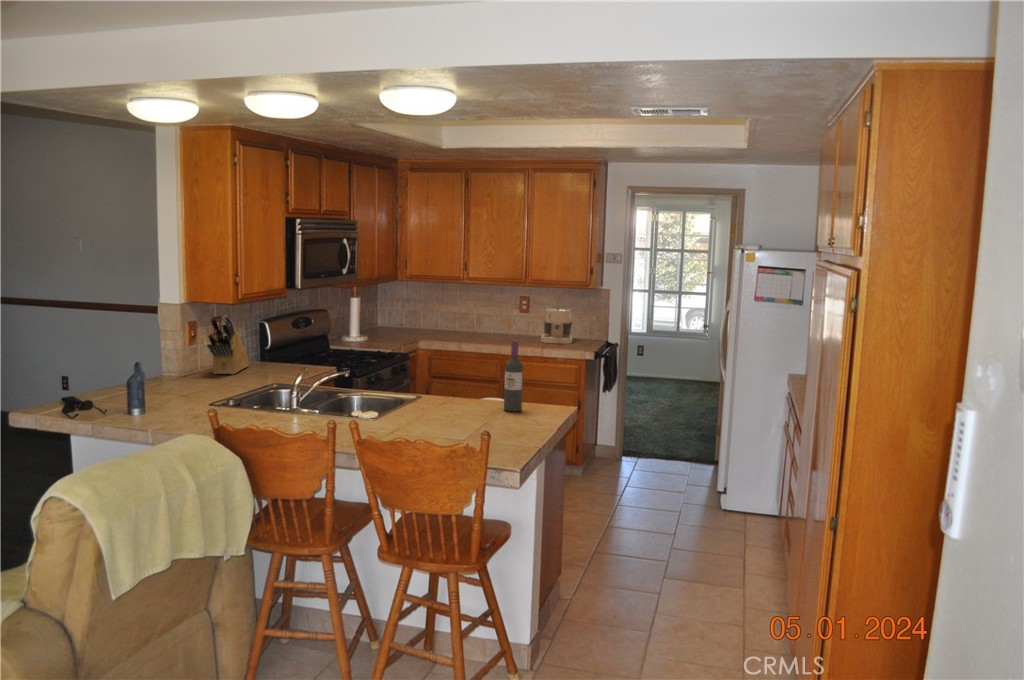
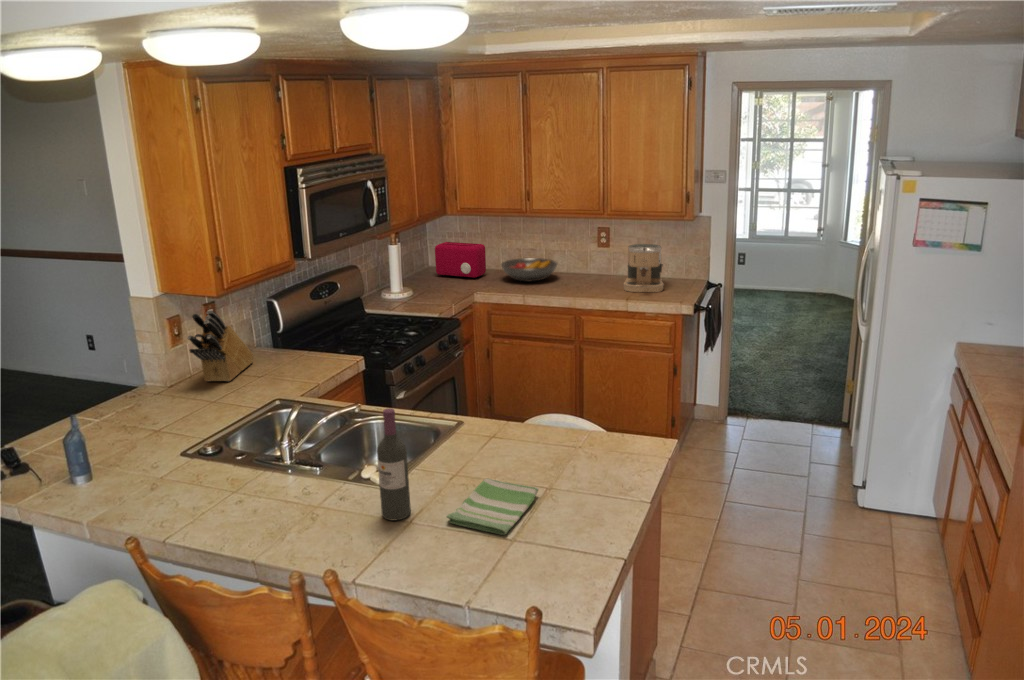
toaster: none [385,303,427,333] -> present [435,242,486,279]
fruit bowl: none [440,319,487,335] -> present [501,258,558,282]
wine bottle: present [504,341,523,412] -> present [377,408,411,521]
dish towel: none [423,412,484,434] -> present [447,478,538,535]

